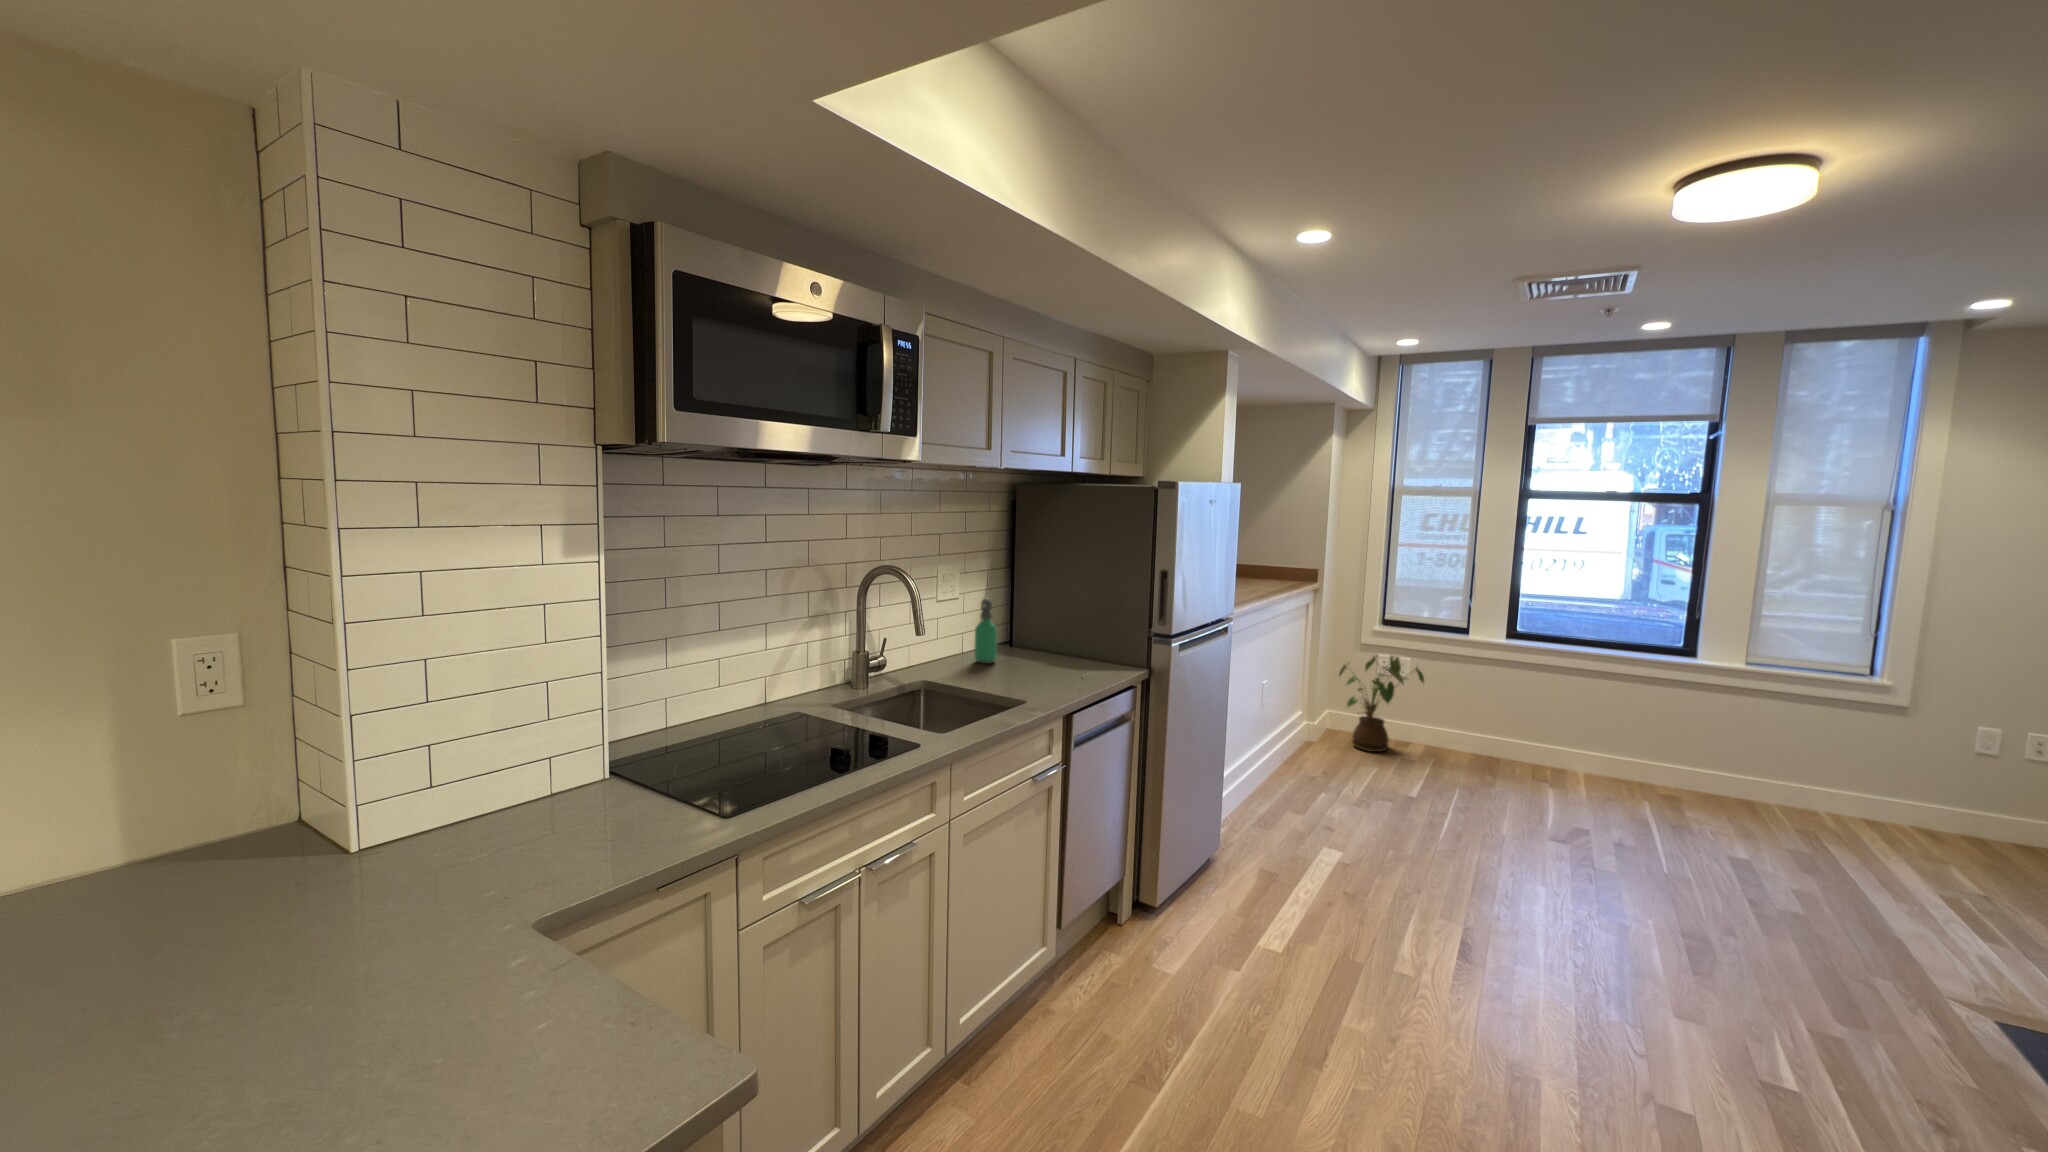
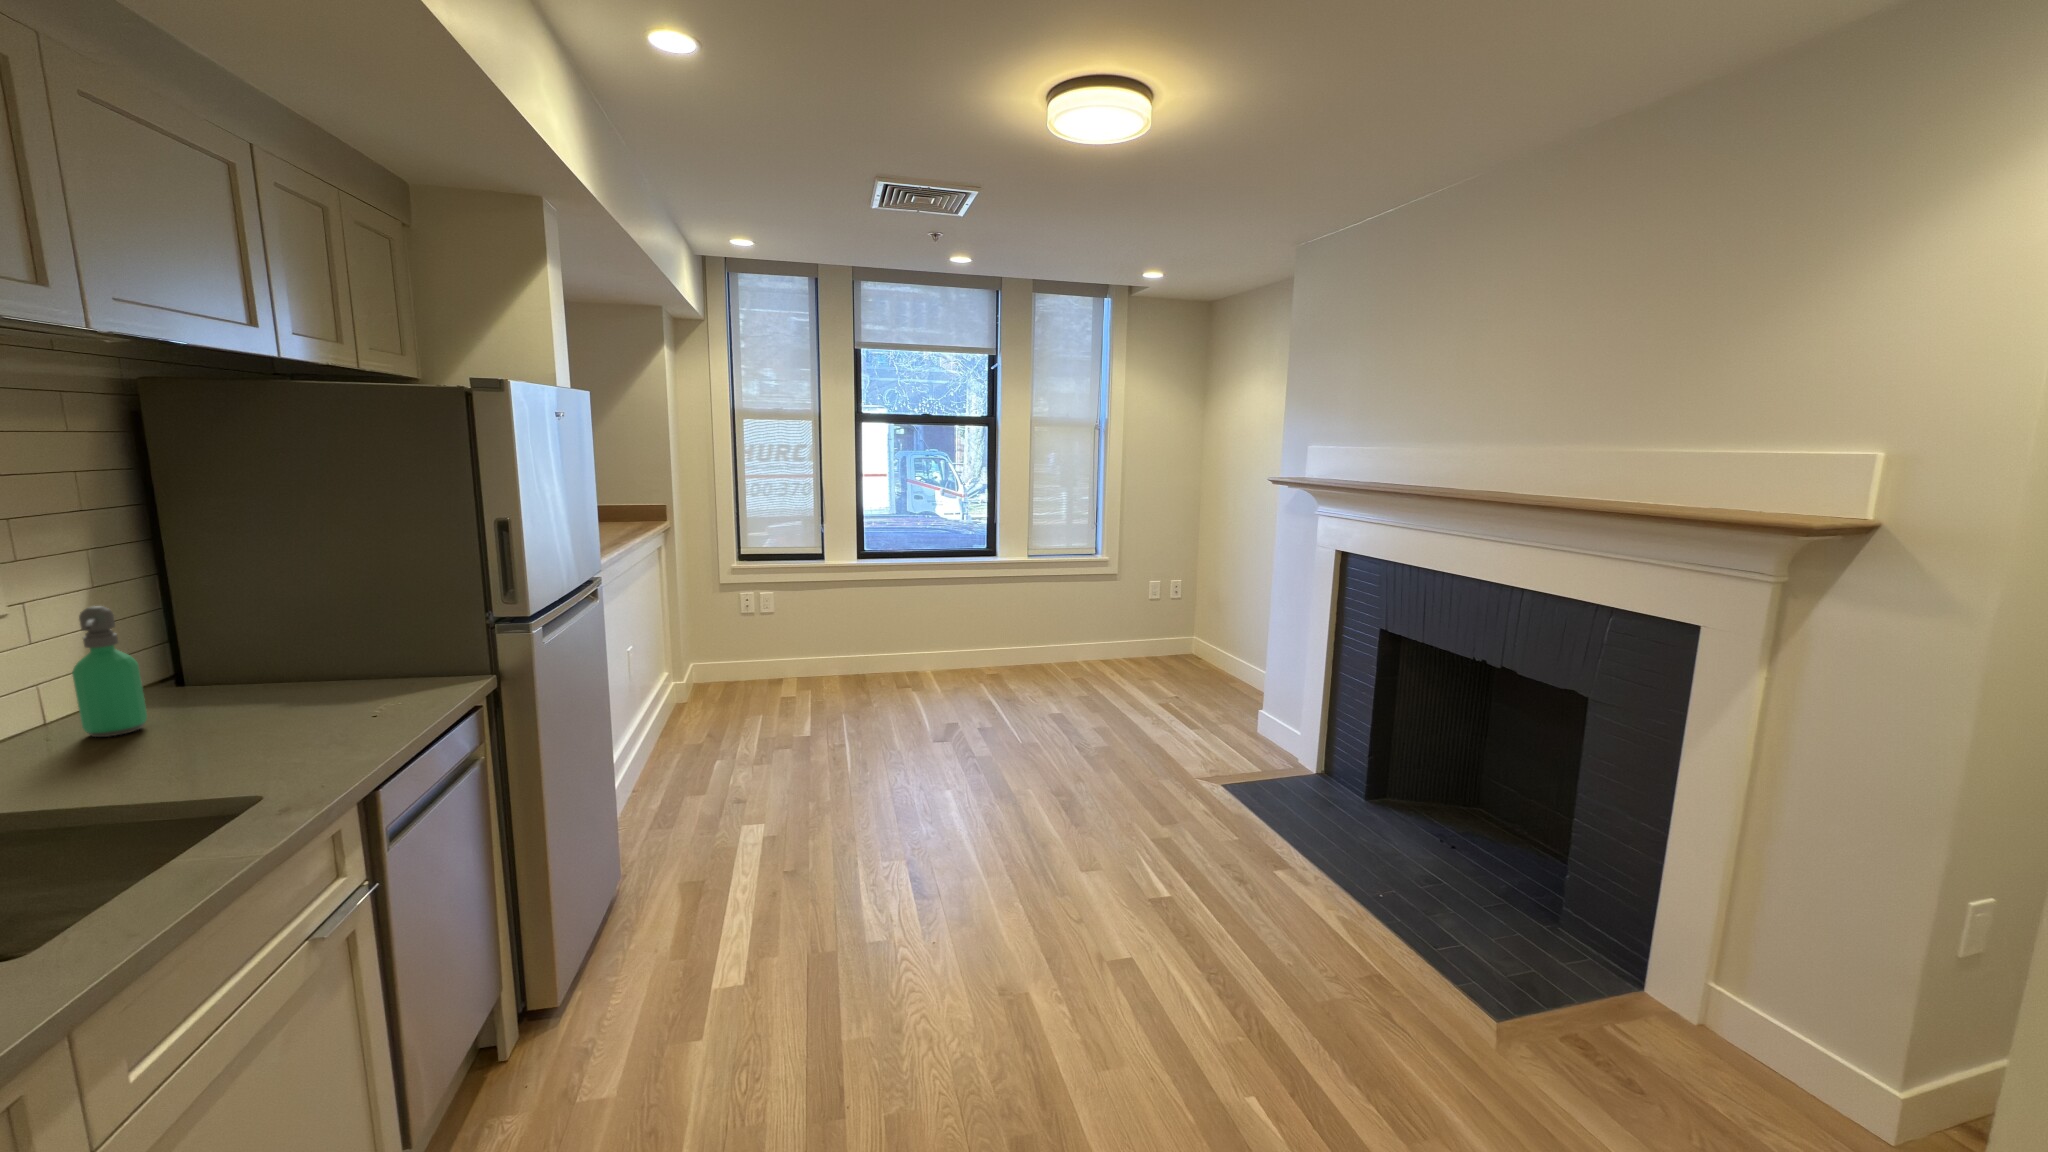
house plant: present [1339,656,1424,752] -> none [702,592,792,700]

